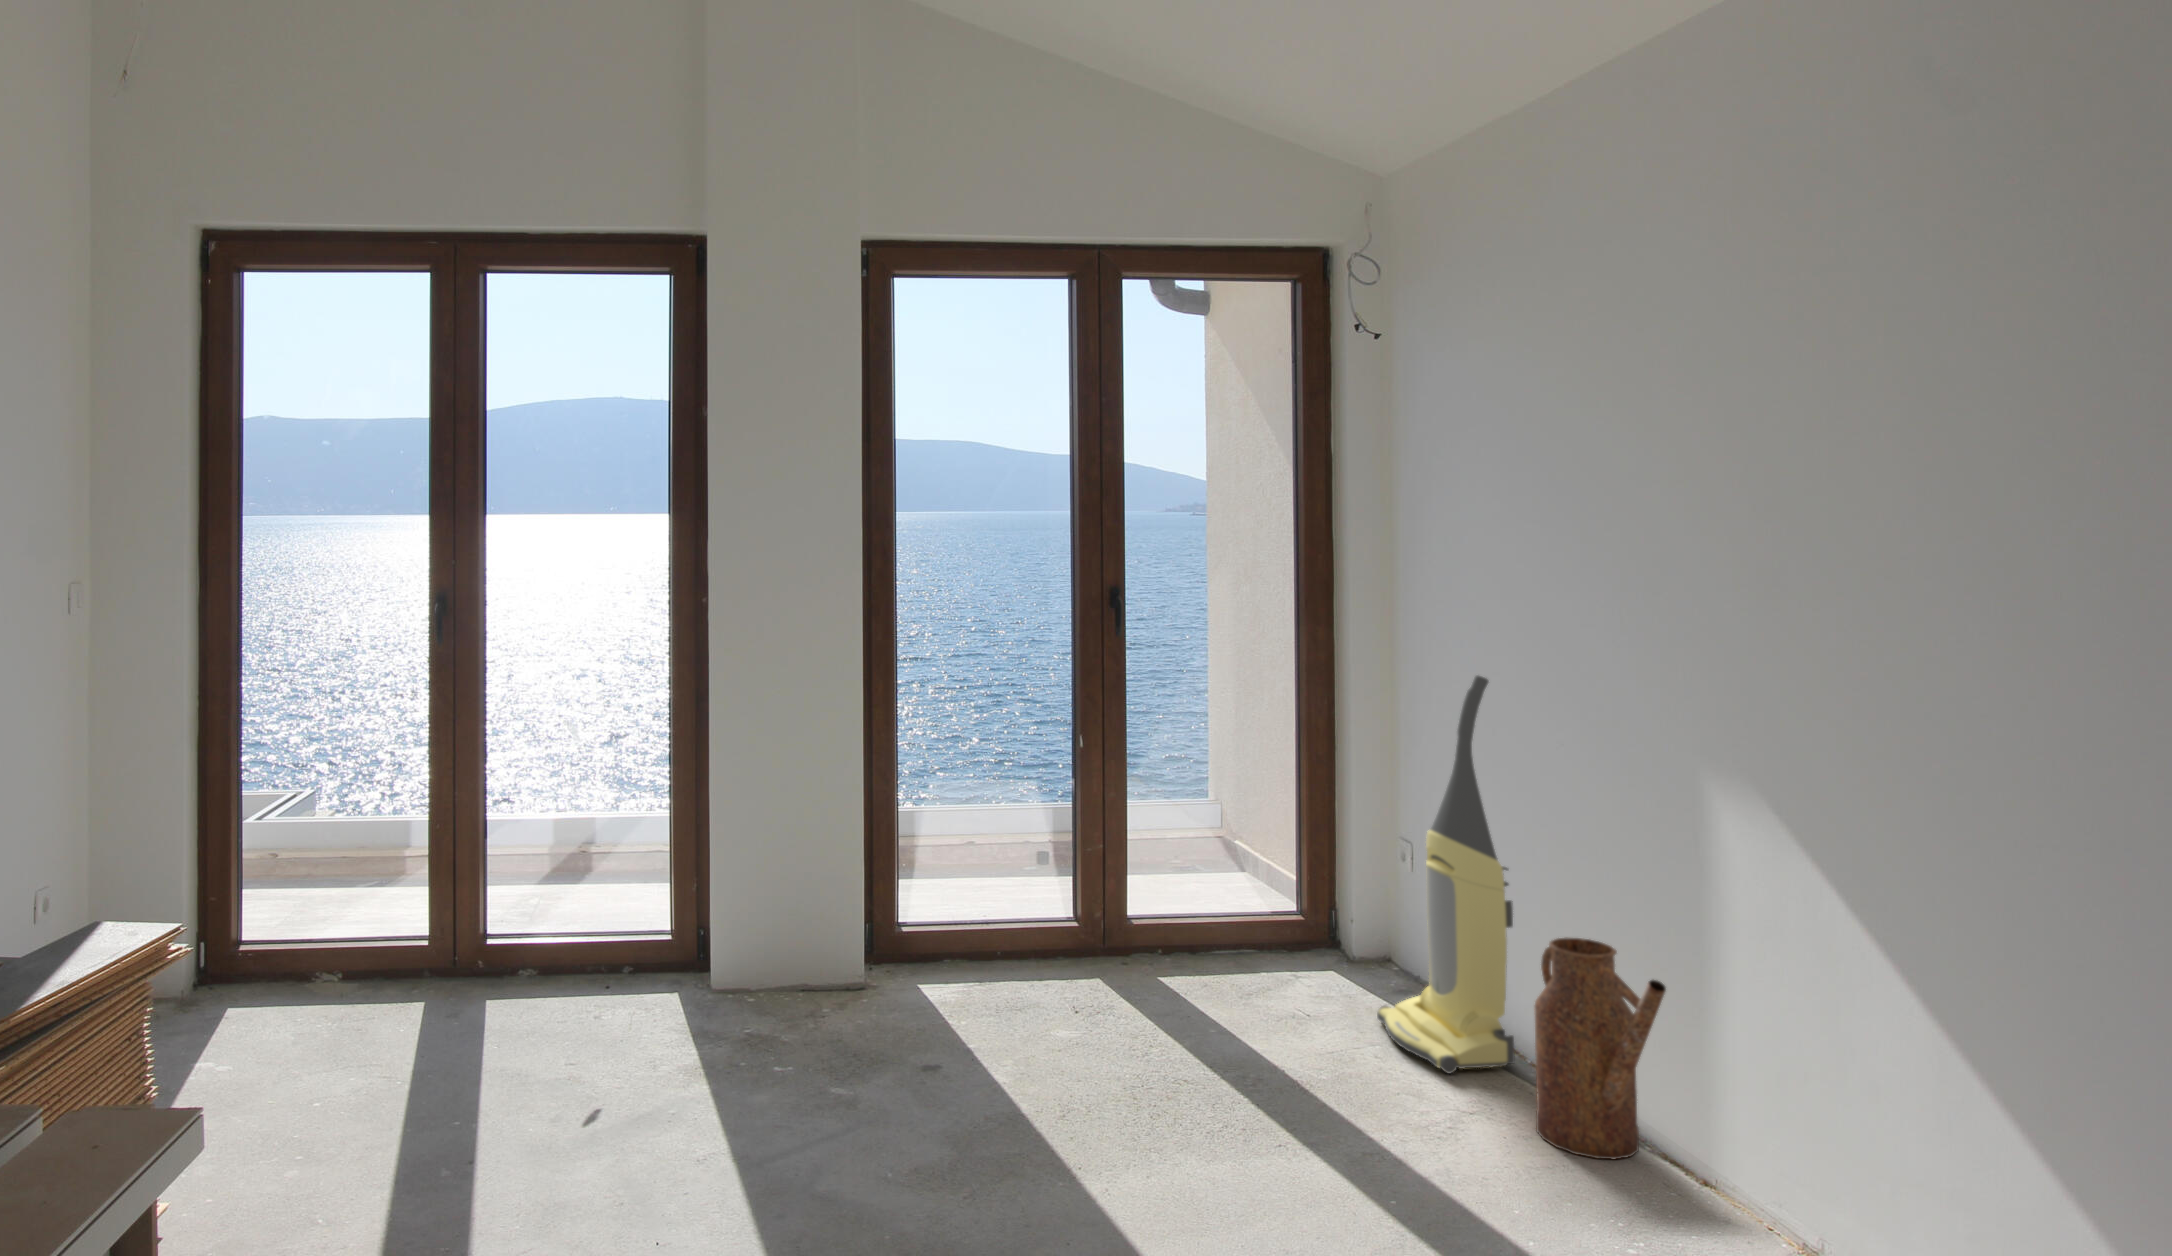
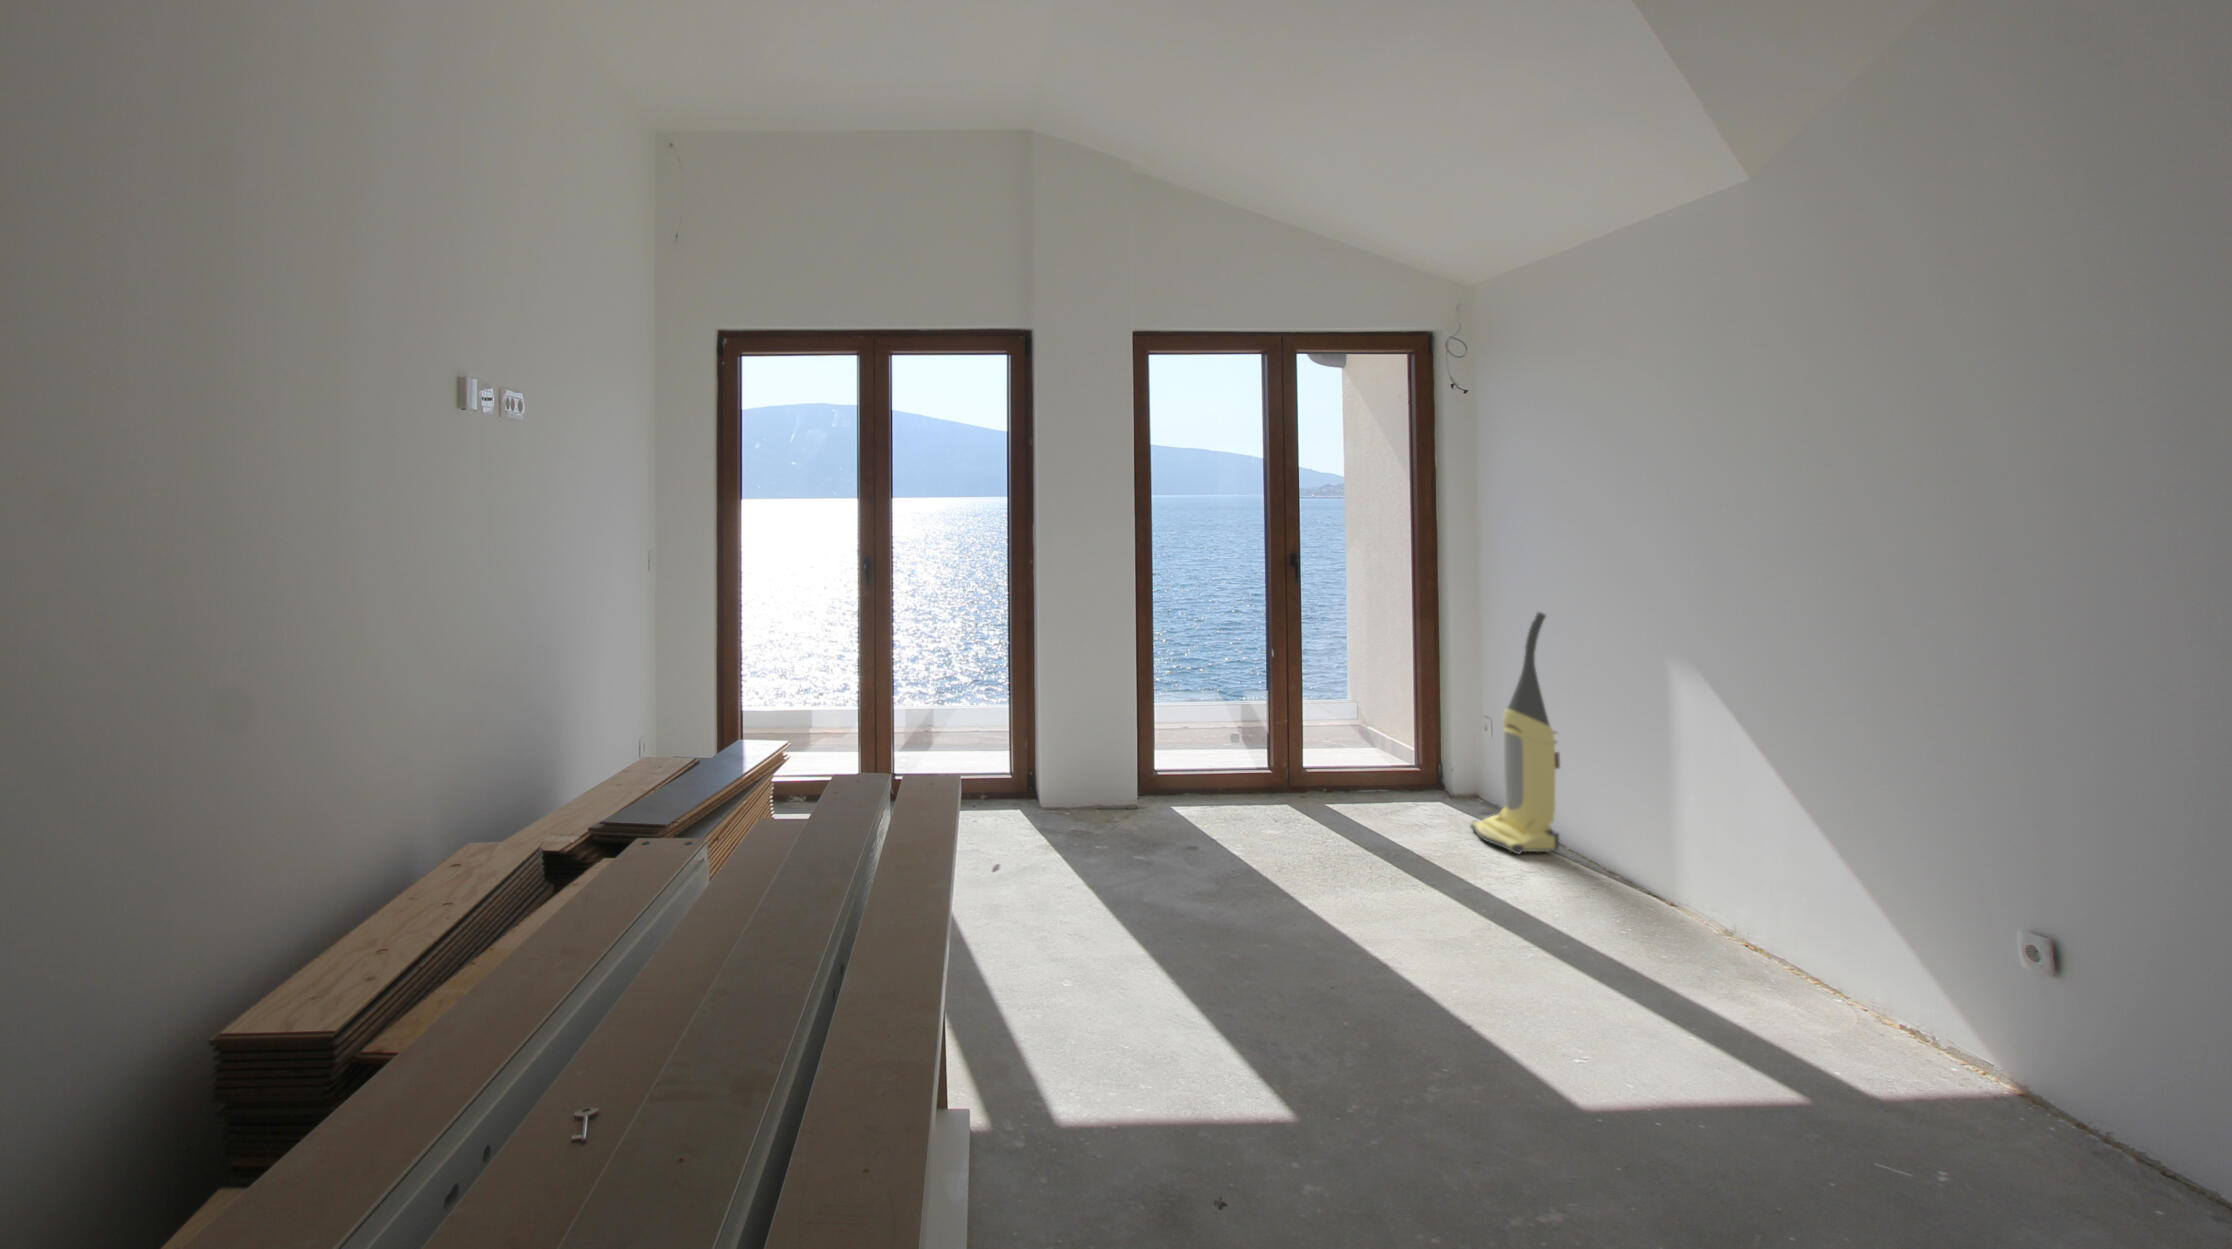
watering can: present [1534,937,1666,1159] -> none [1572,767,1651,893]

